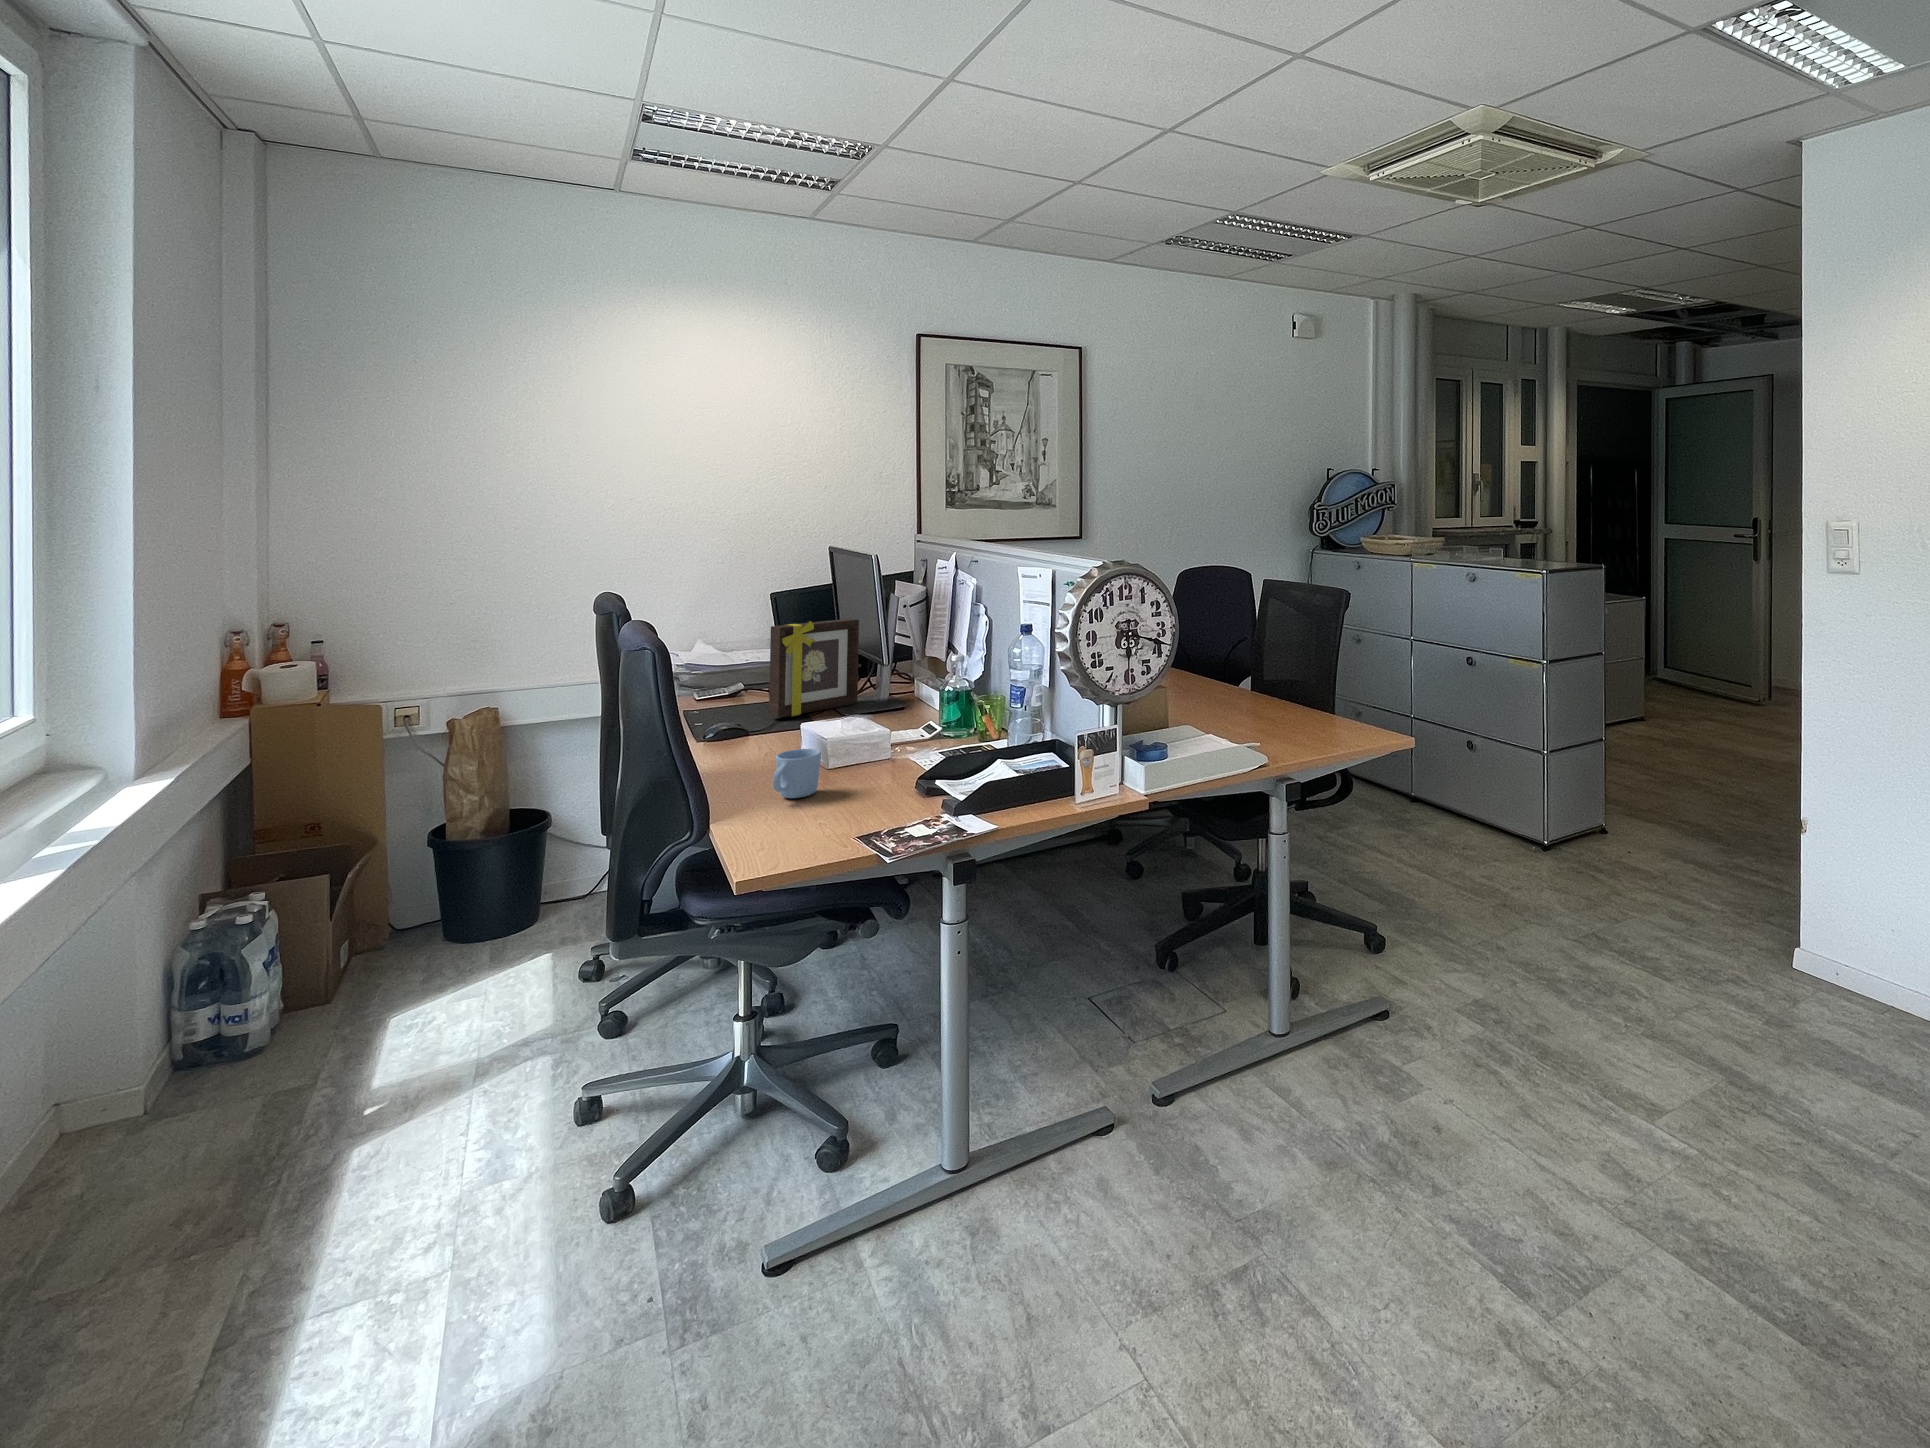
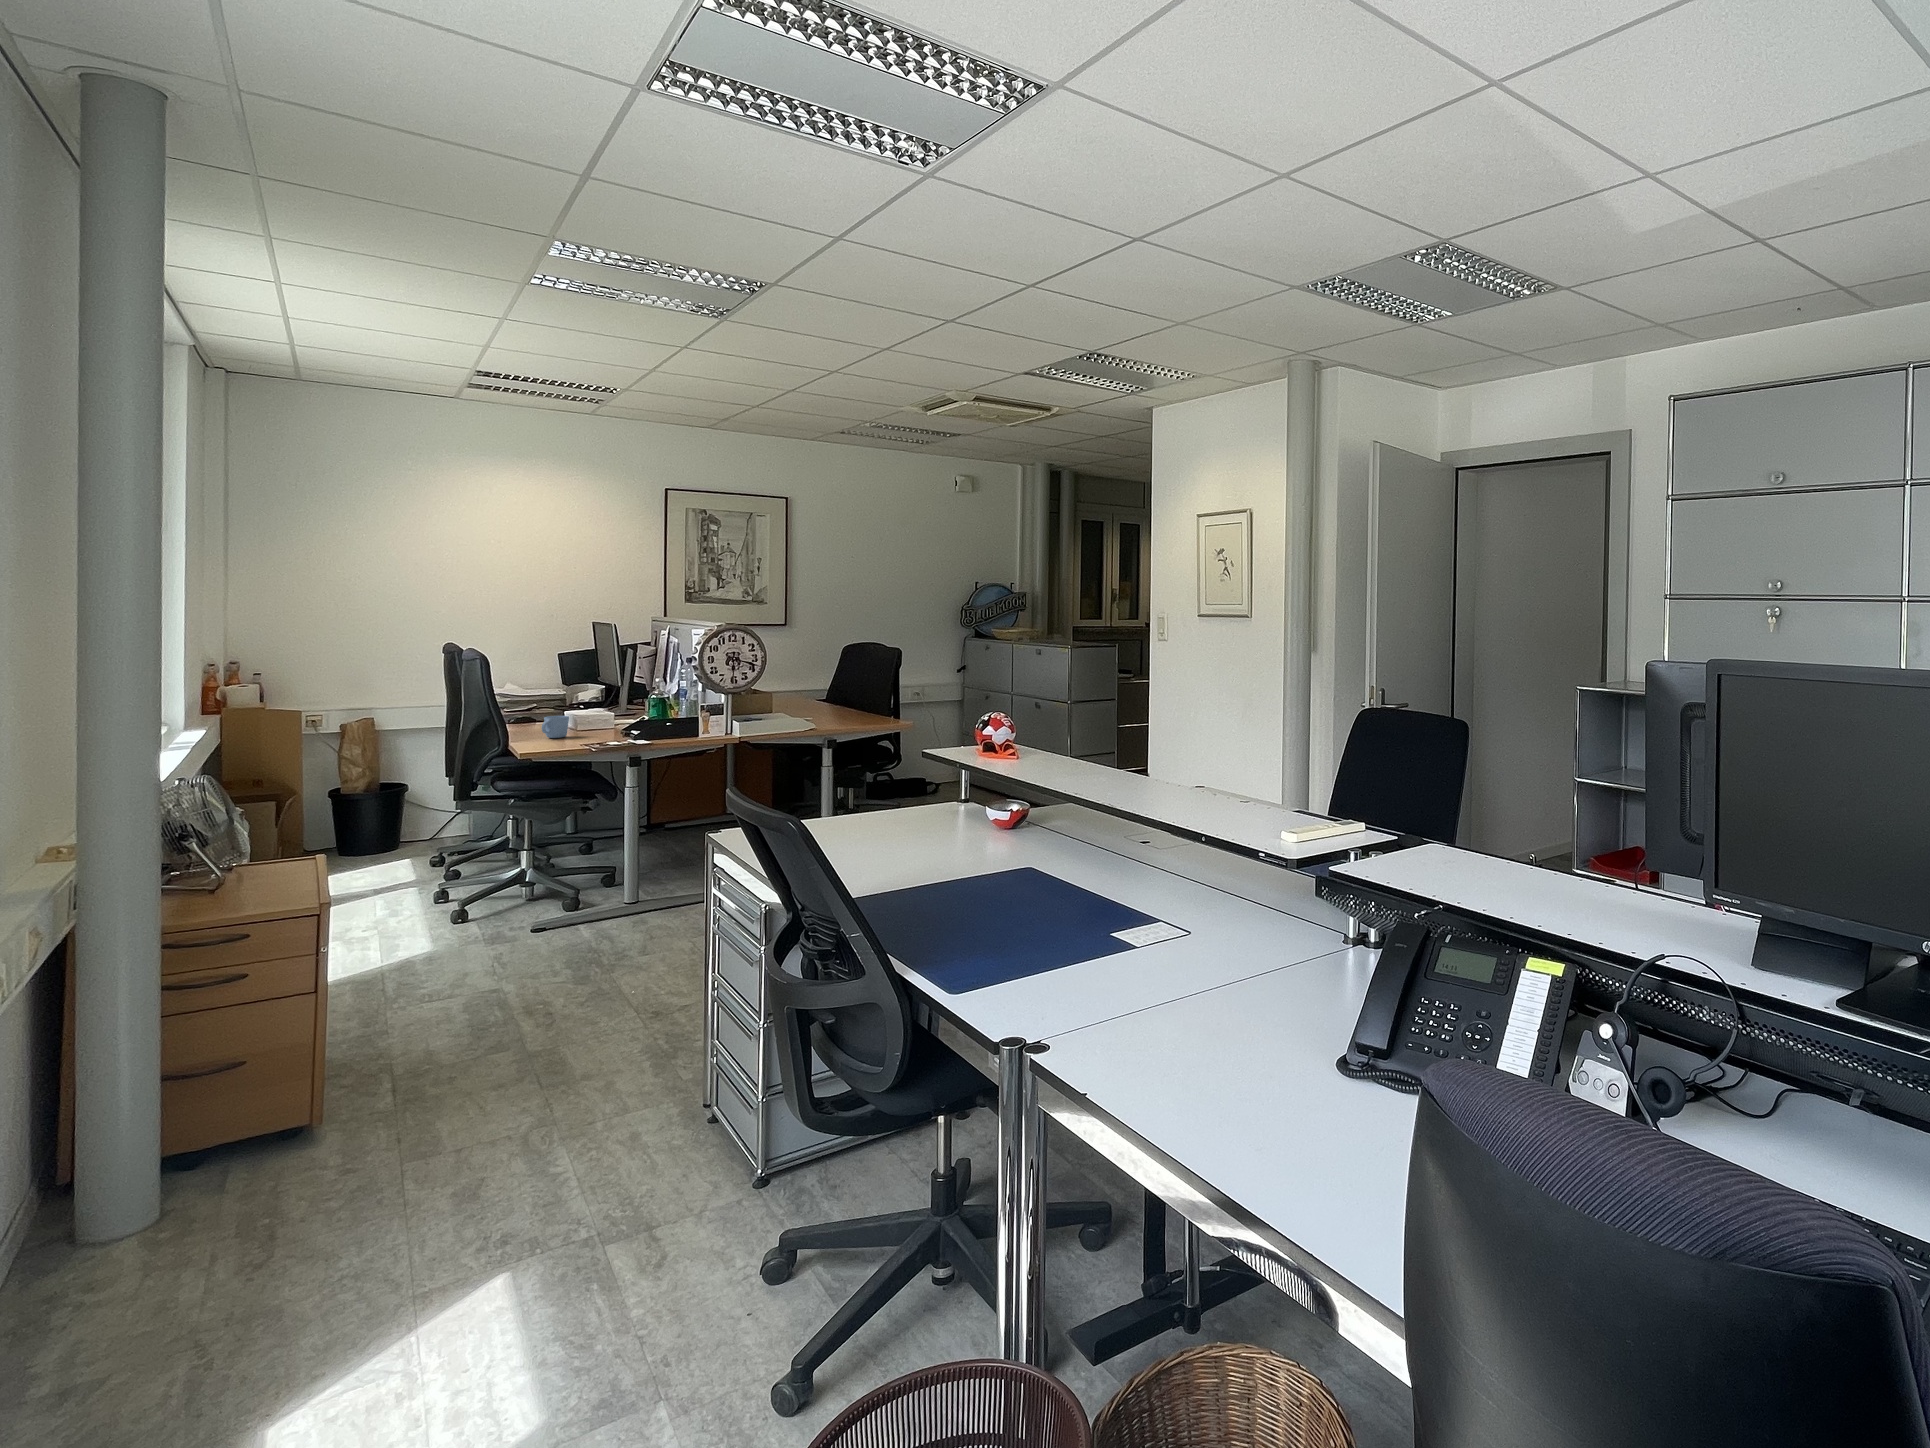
picture frame: present [769,619,859,718] -> none [549,663,608,717]

